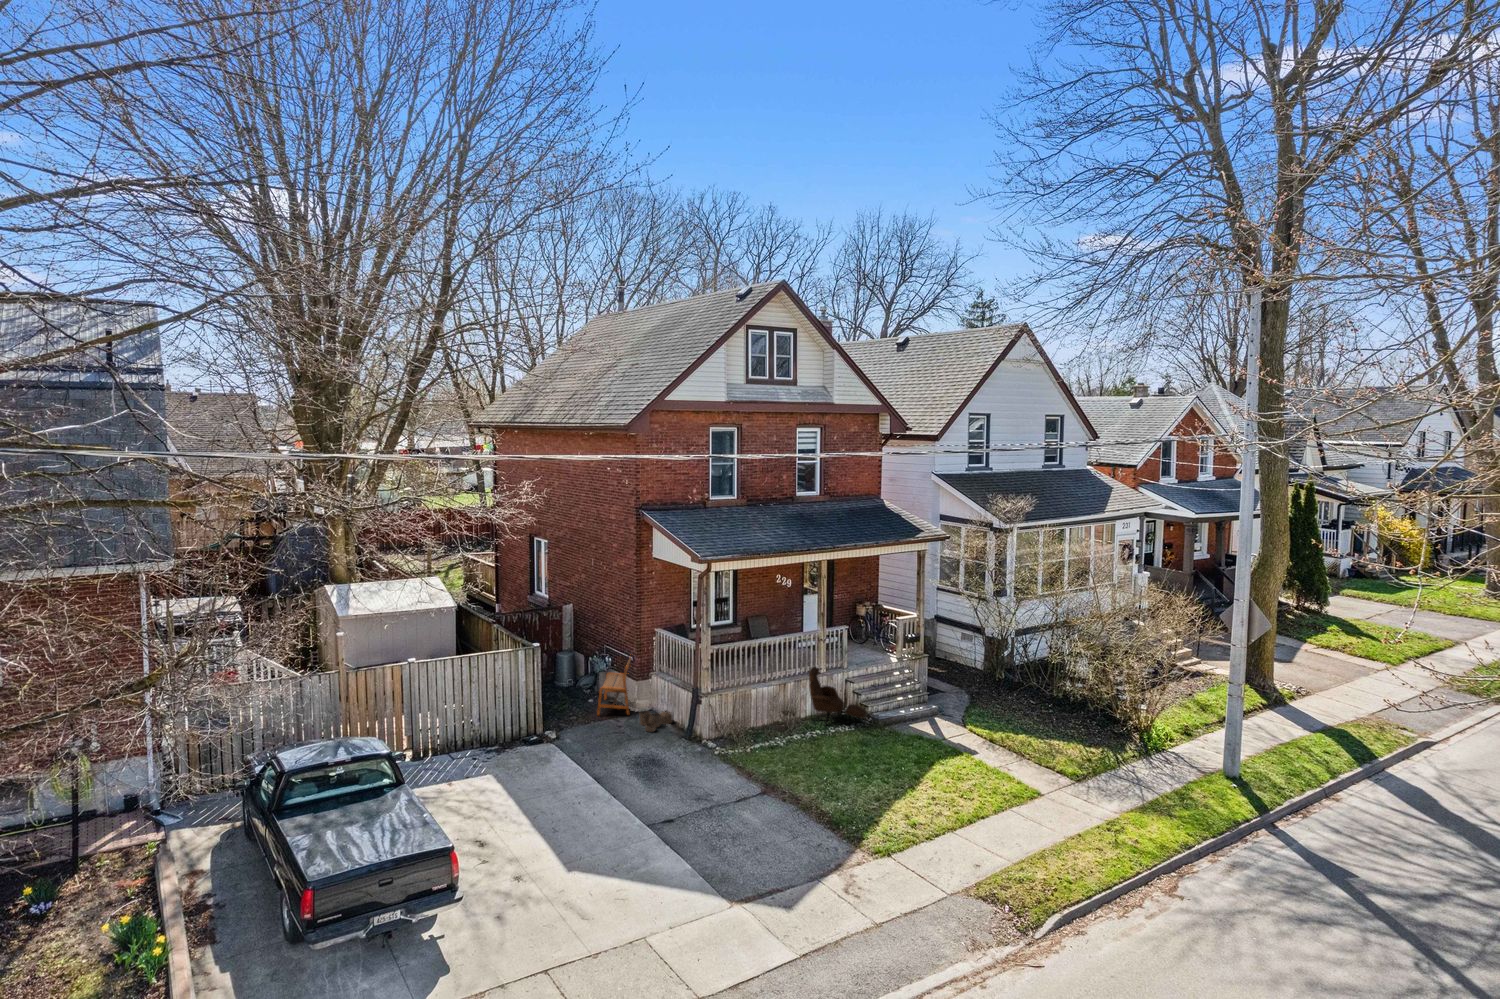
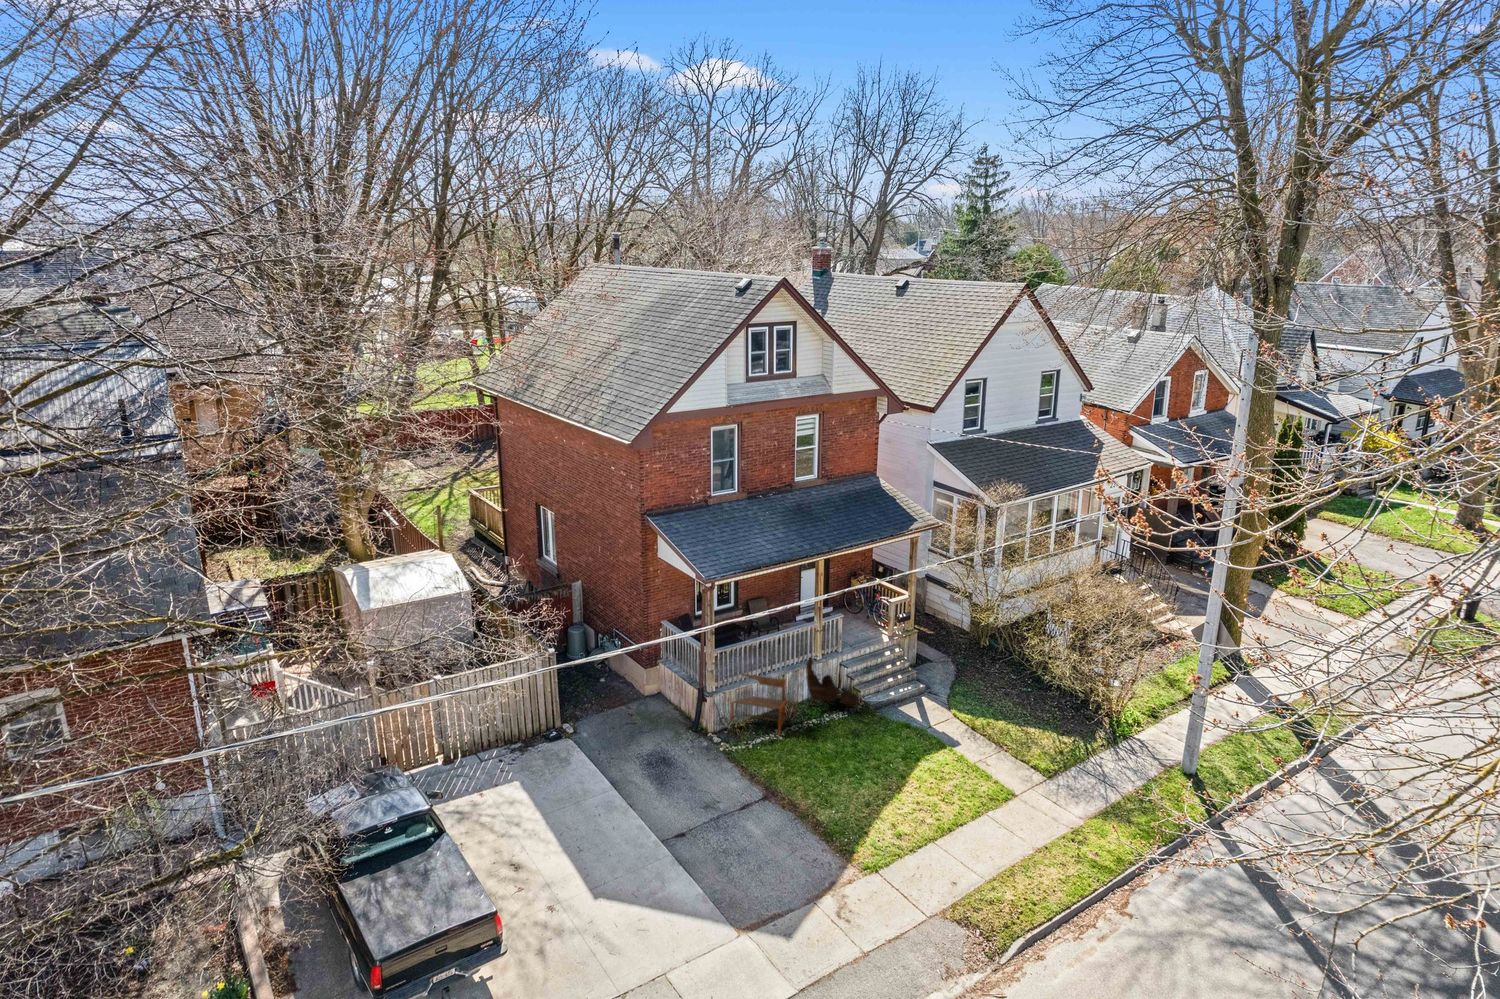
bench: present [597,657,631,715] -> present [730,673,787,736]
woven basket: present [640,710,672,732] -> none [650,700,680,725]

